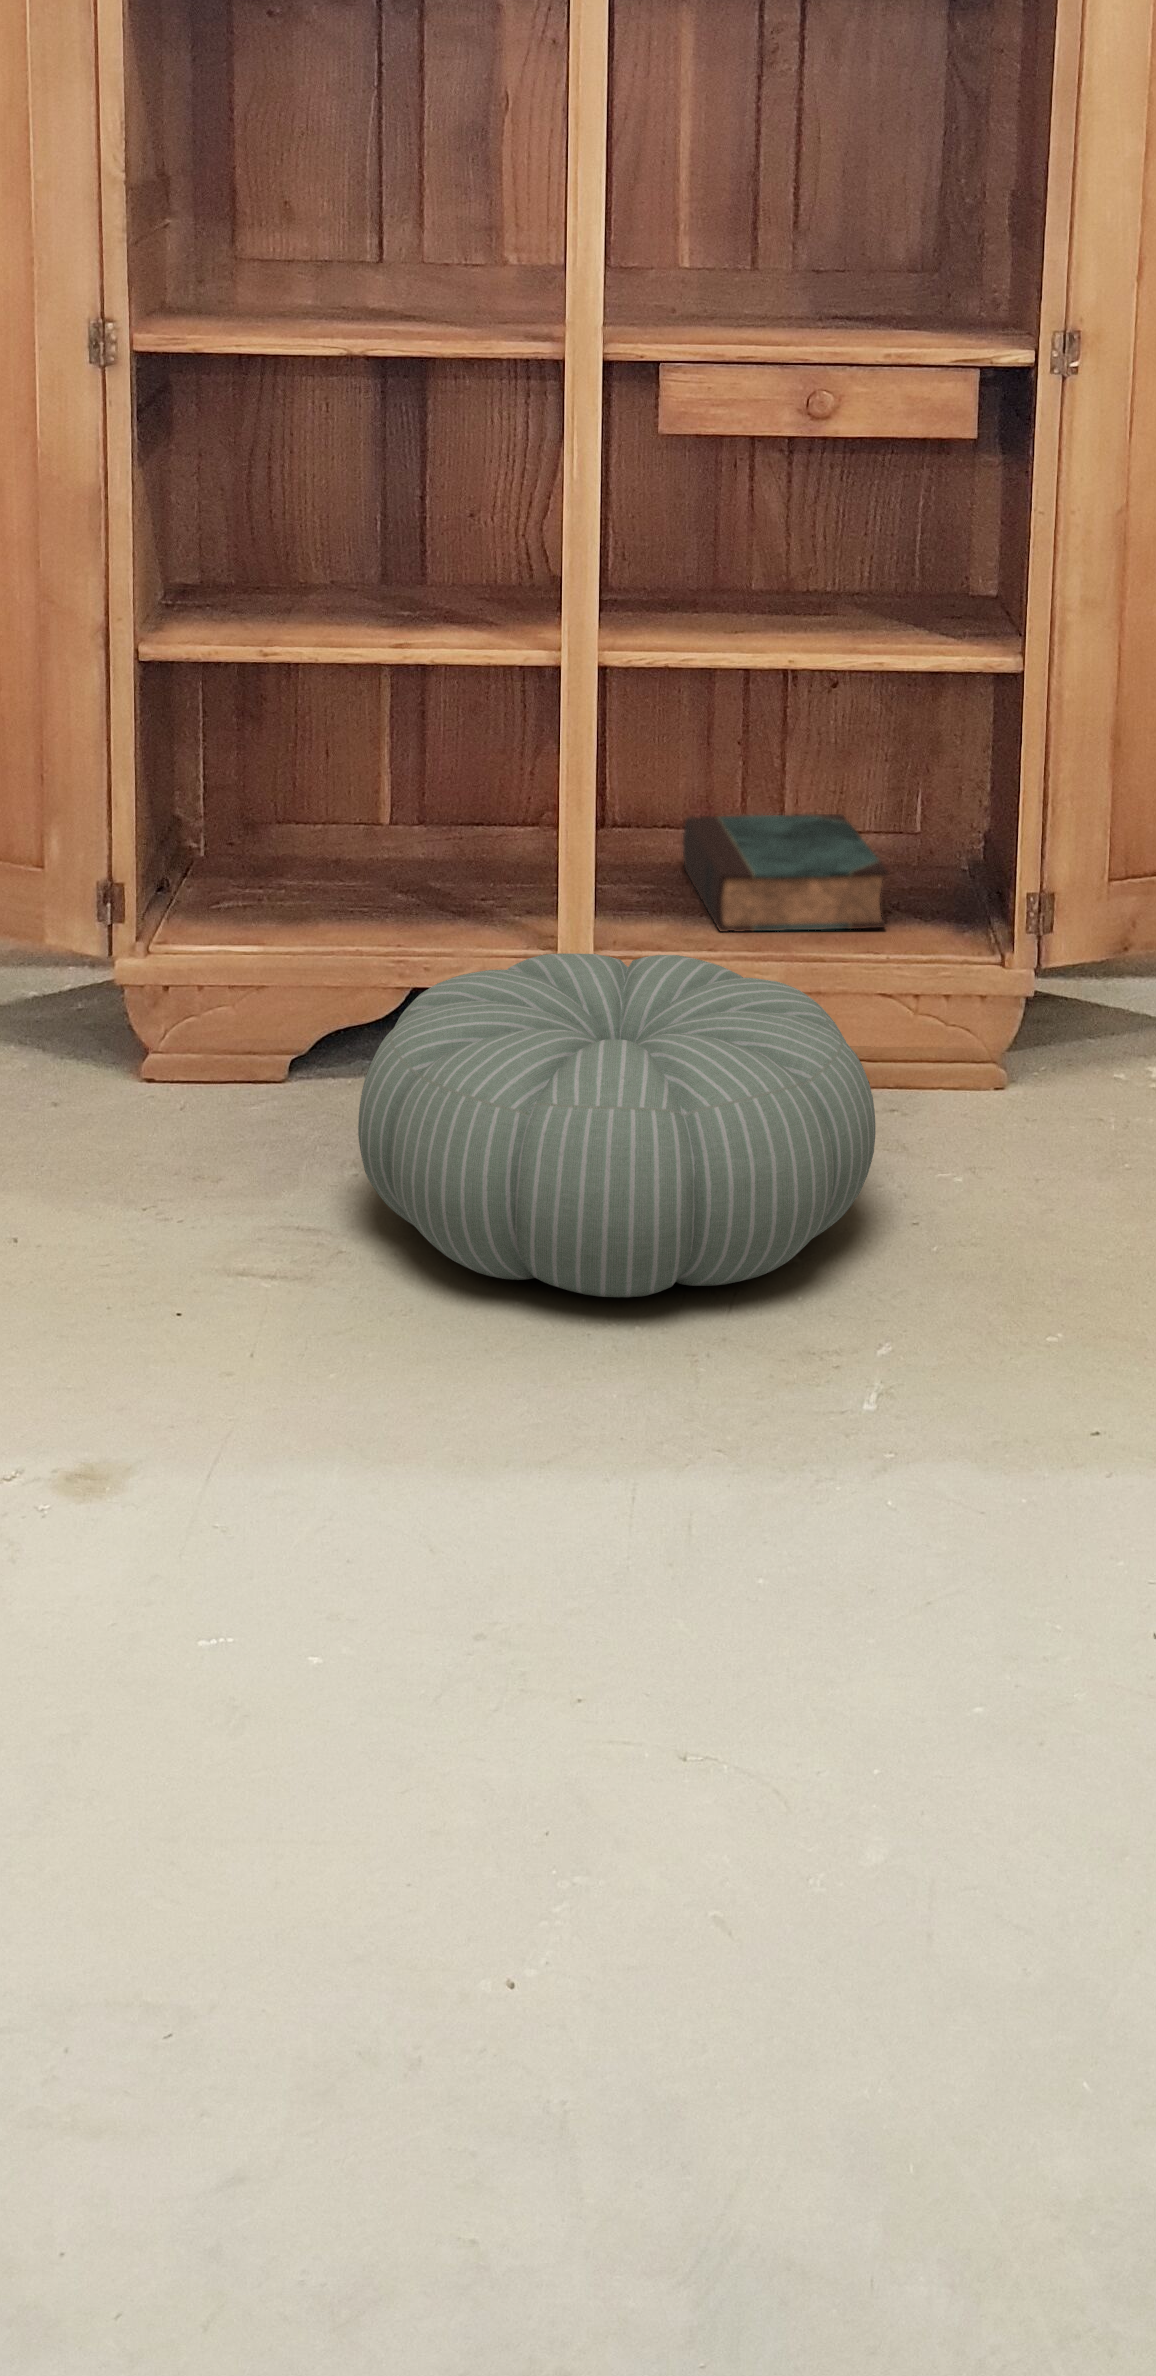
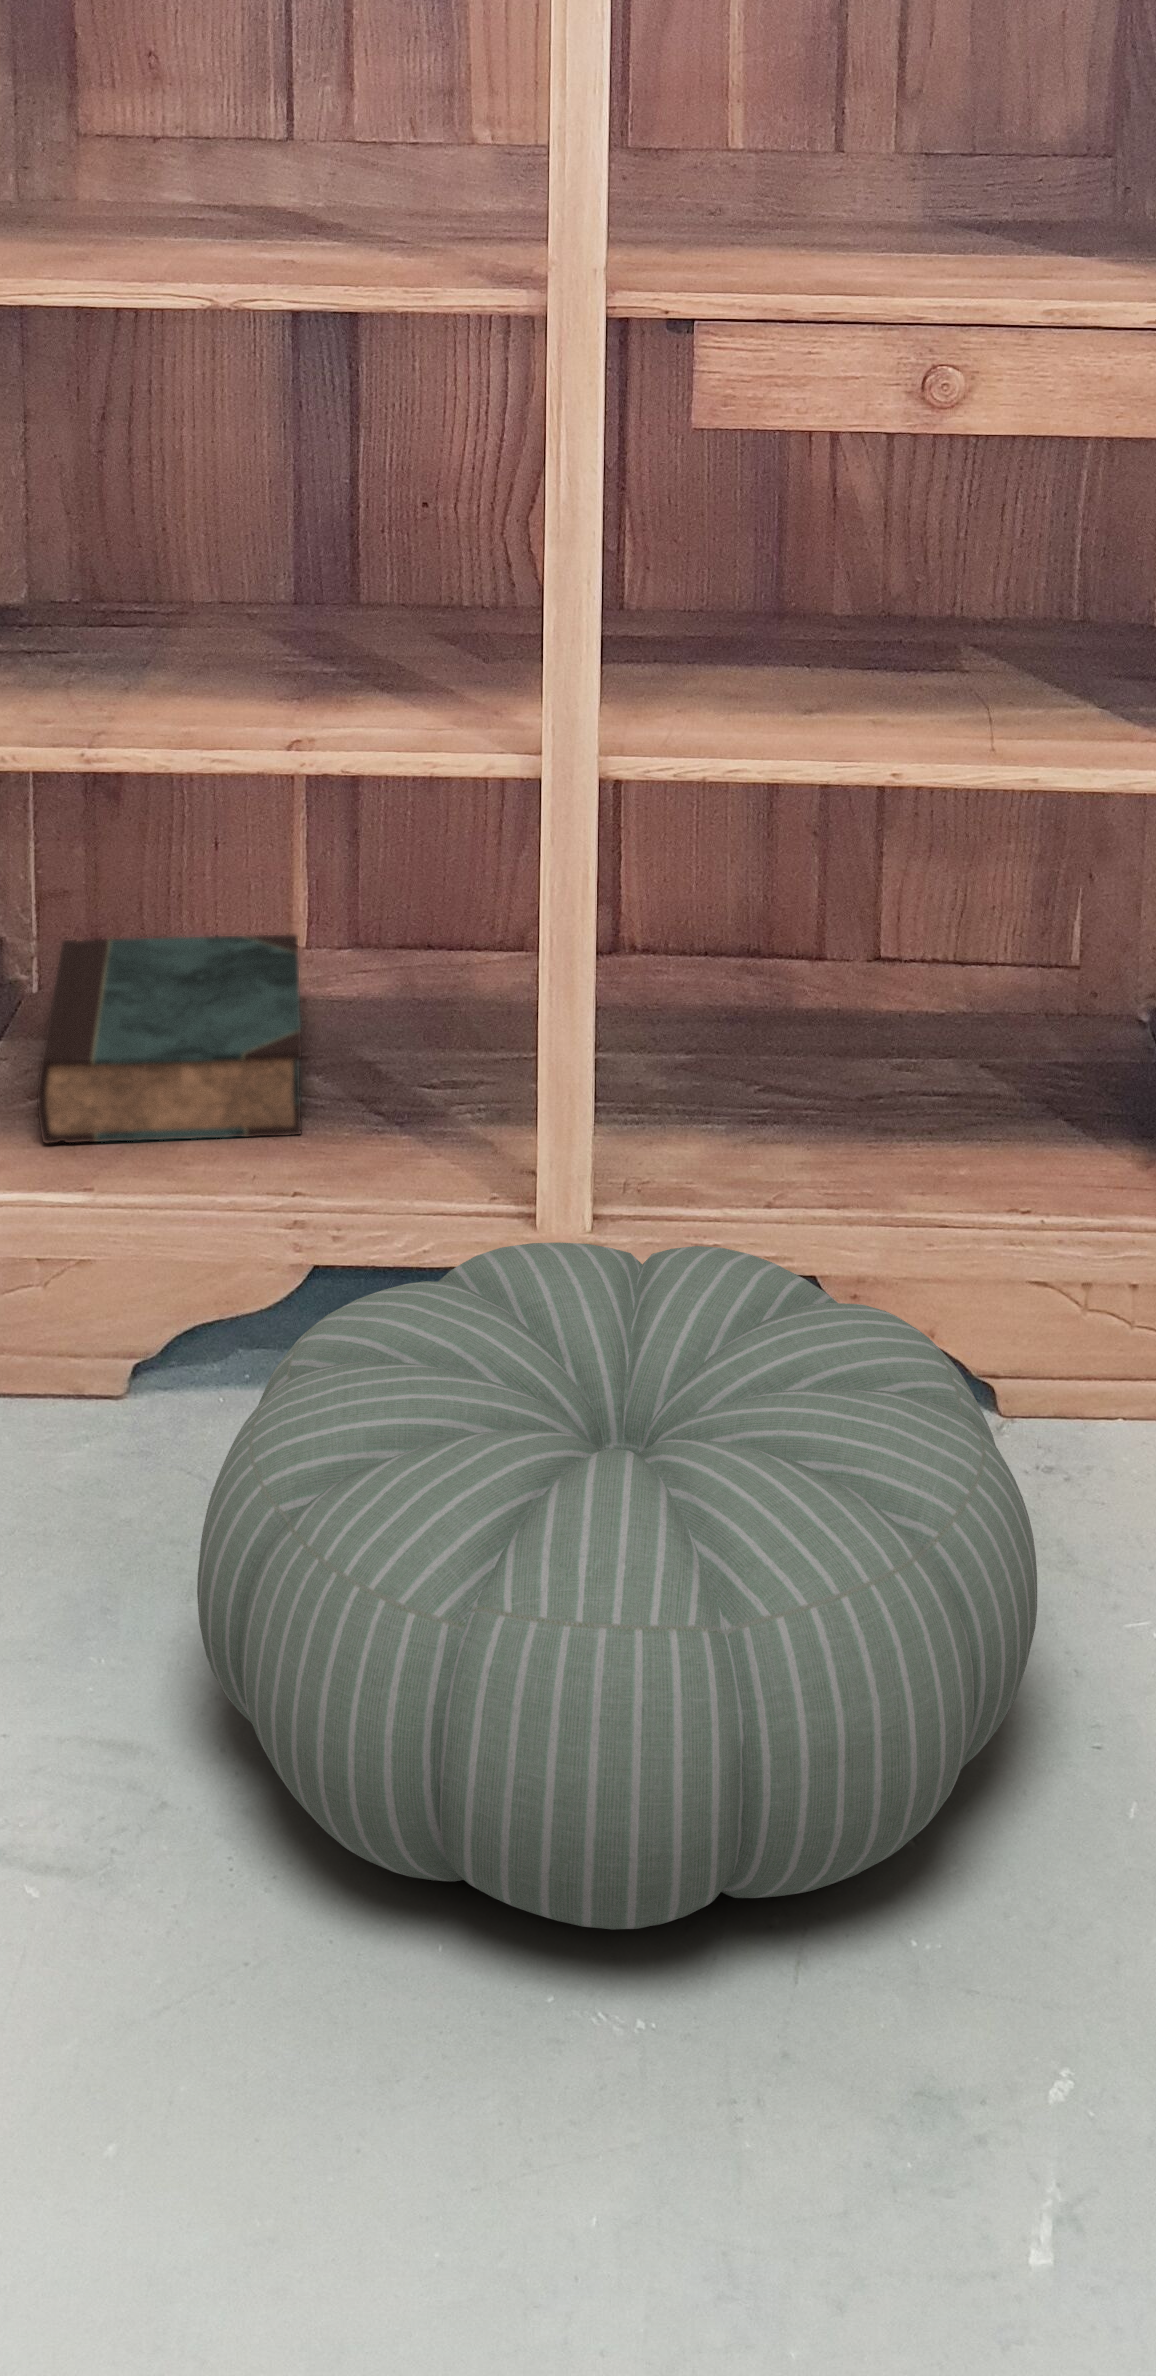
book: present [683,814,888,932] -> present [37,934,302,1144]

